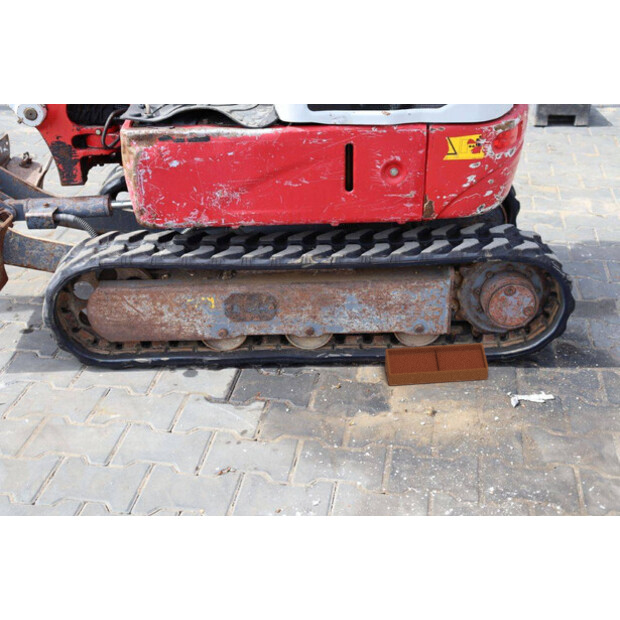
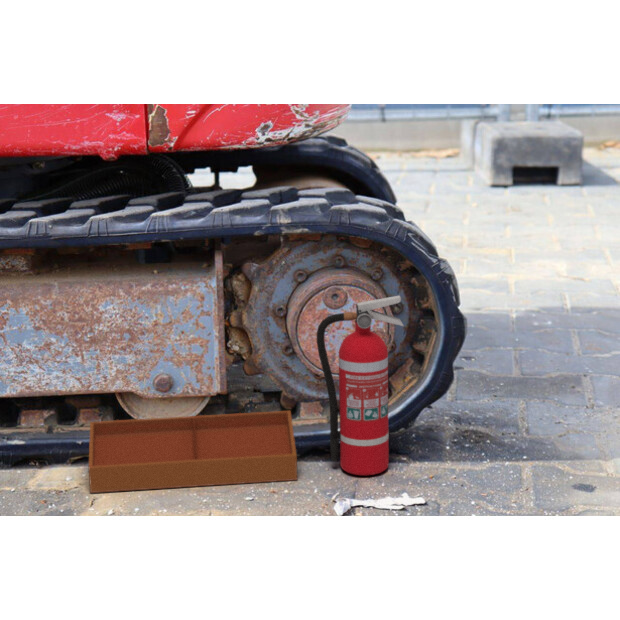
fire extinguisher: none [503,296,548,378] -> present [317,296,403,475]

